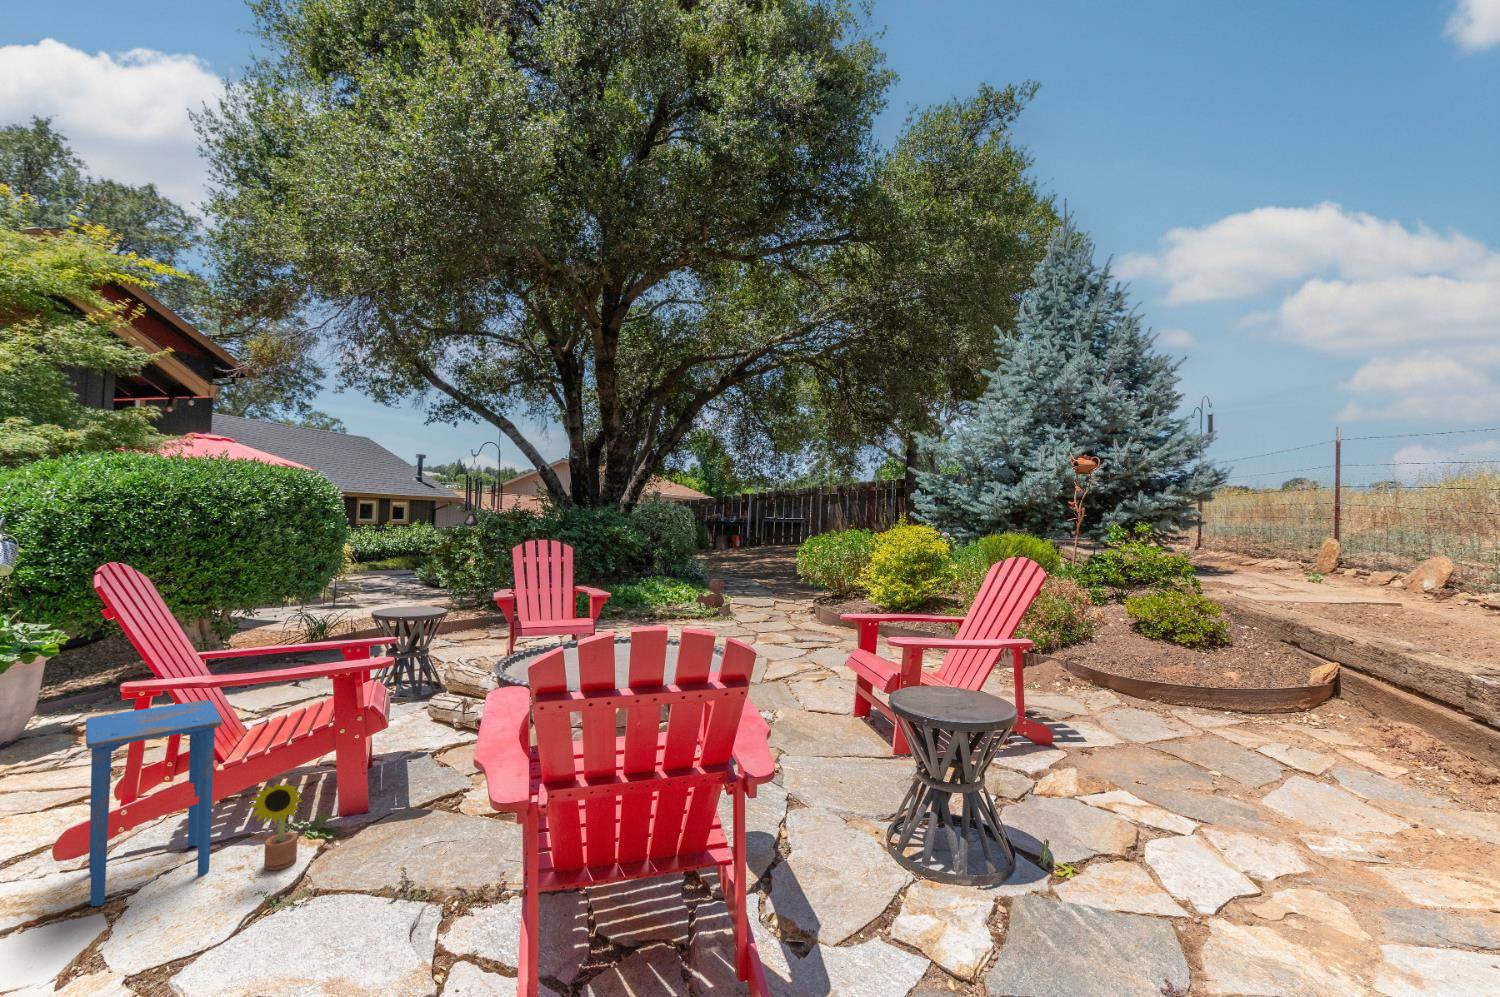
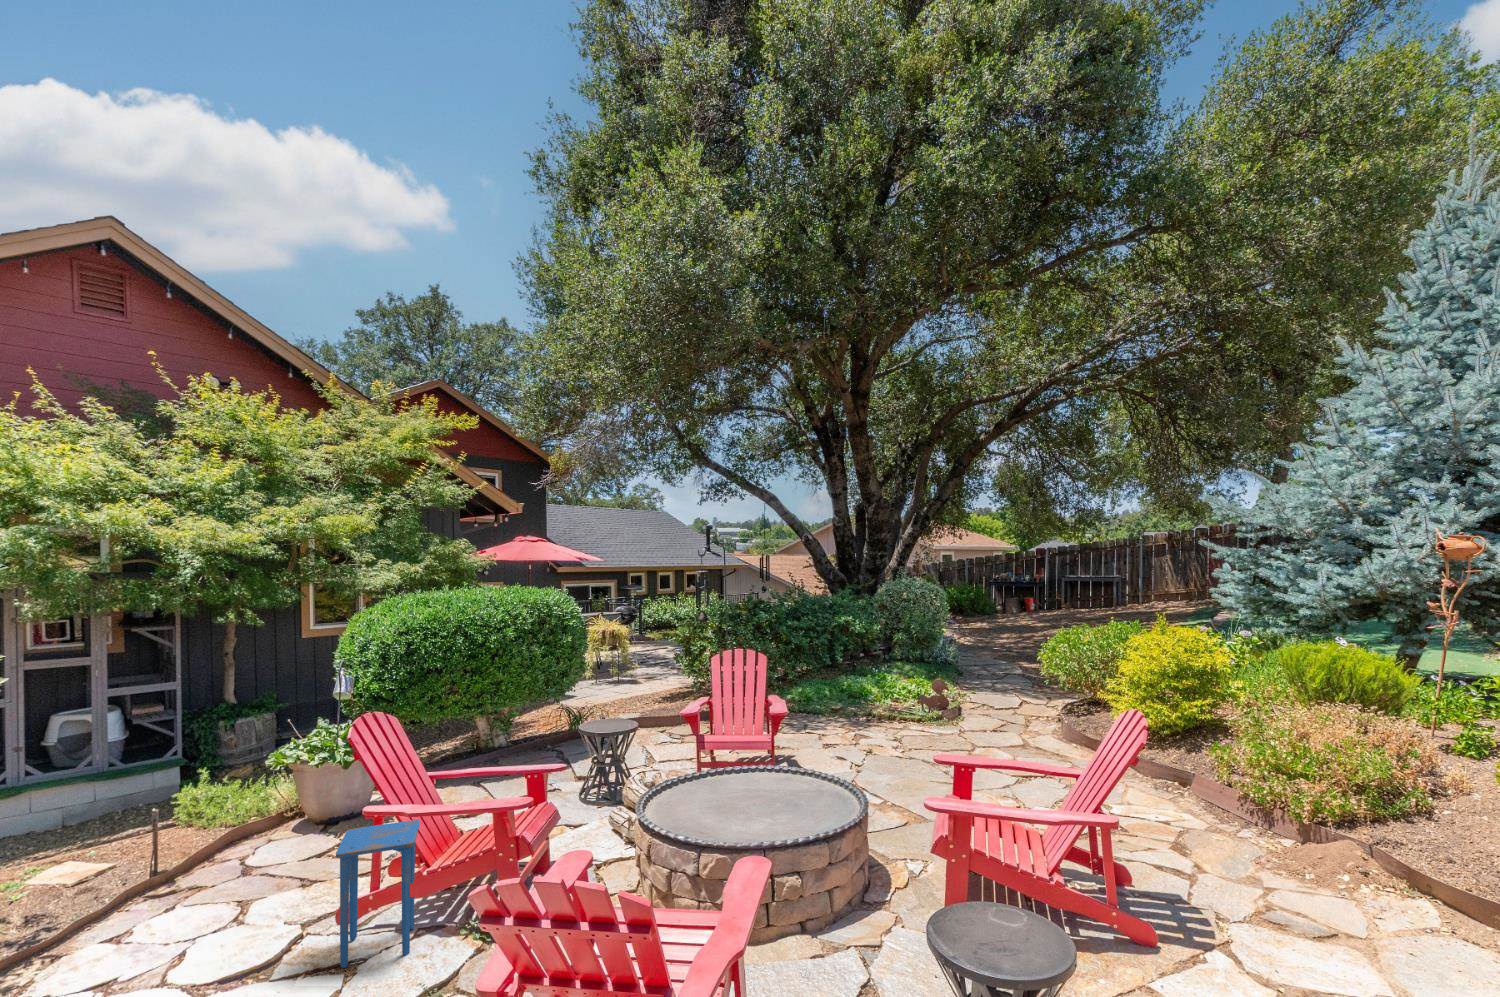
decorative plant: present [249,783,302,870] -> none [425,894,461,961]

